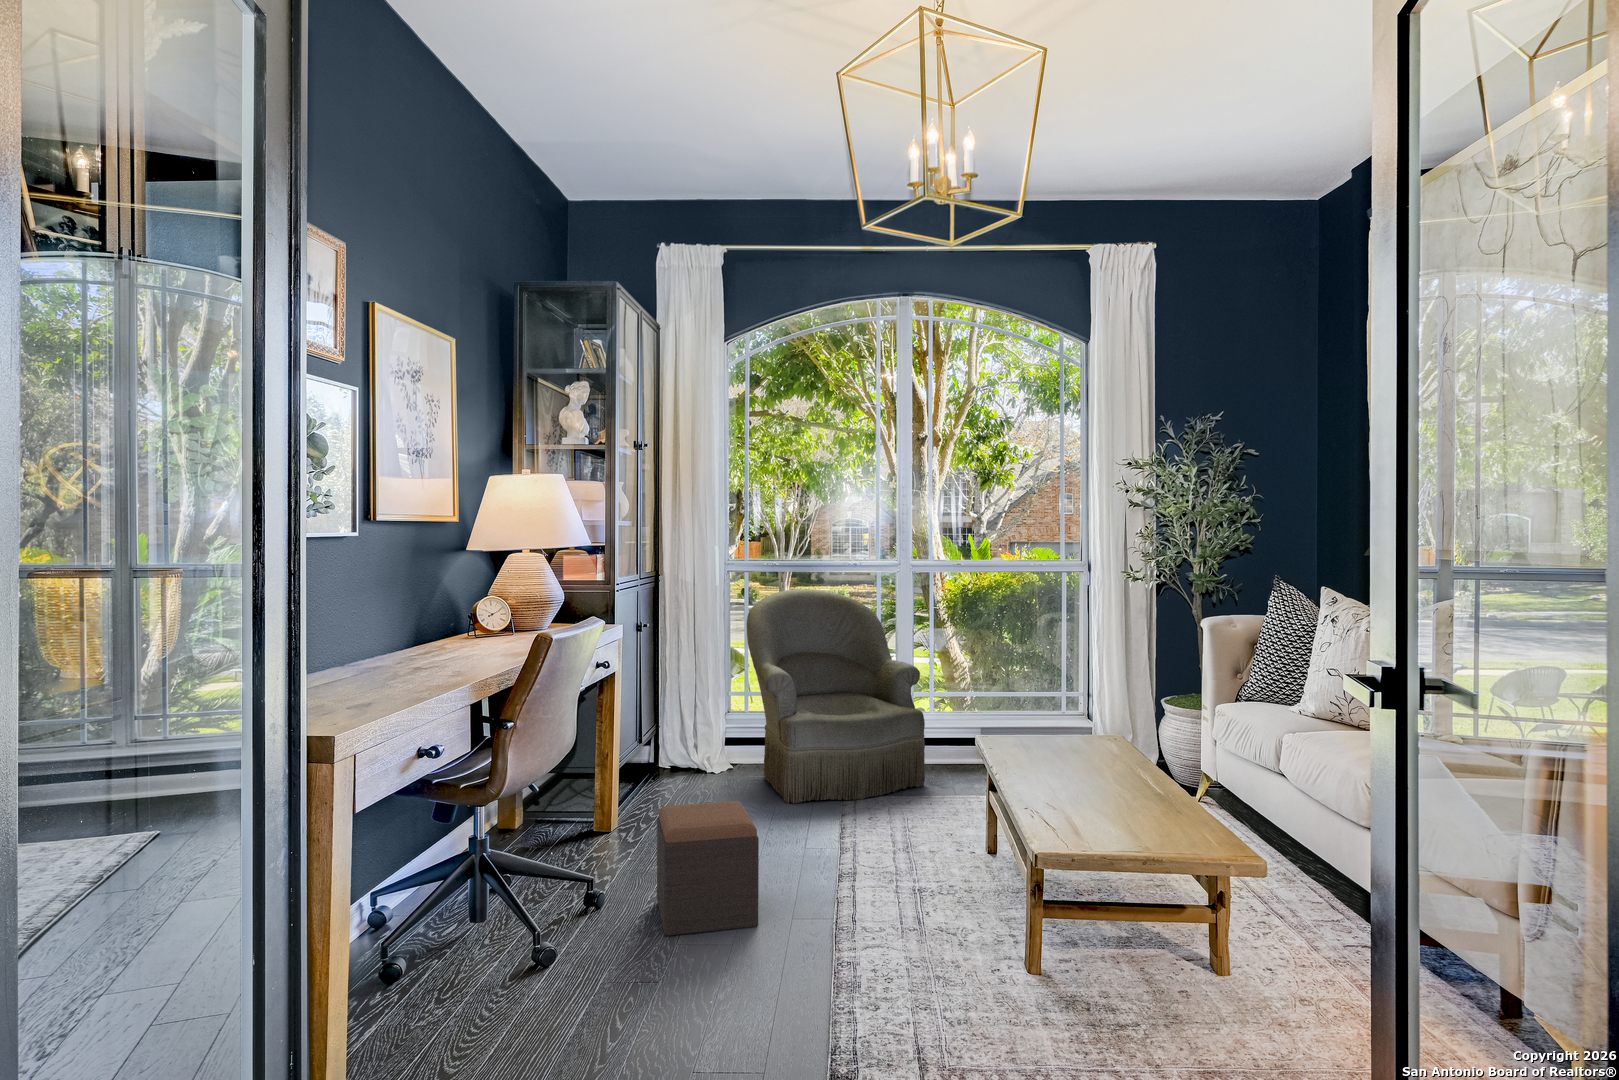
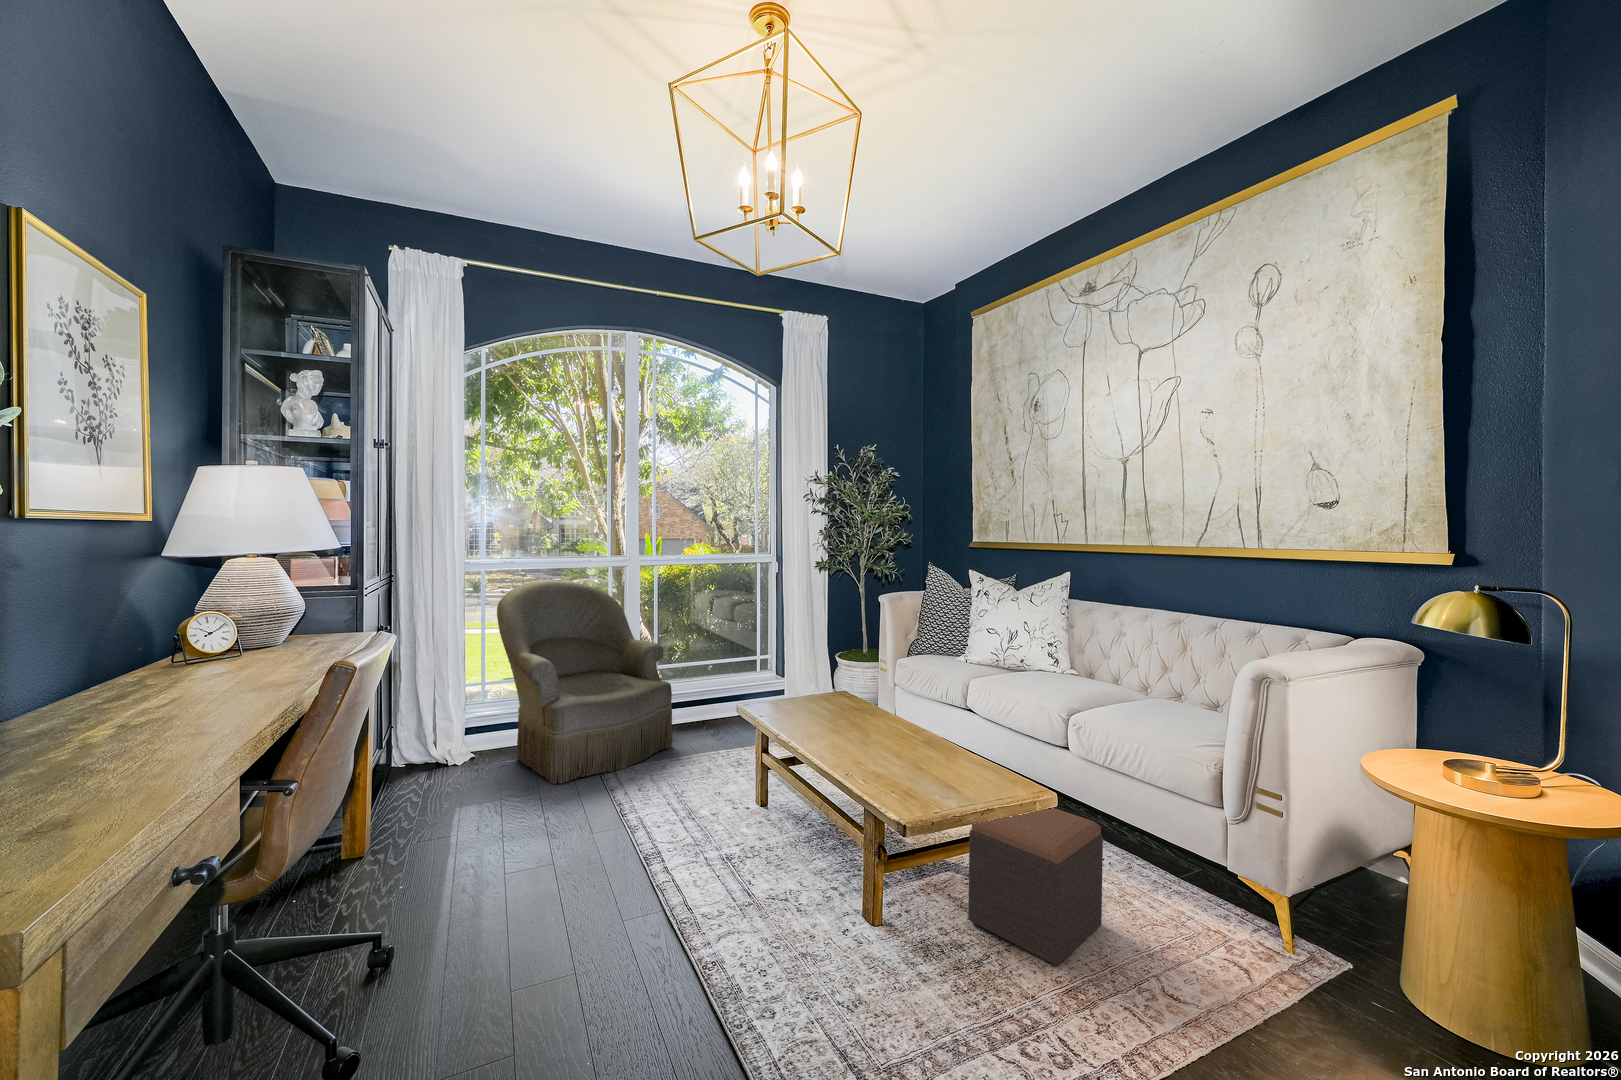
footstool: present [657,801,759,936] -> present [968,808,1103,966]

